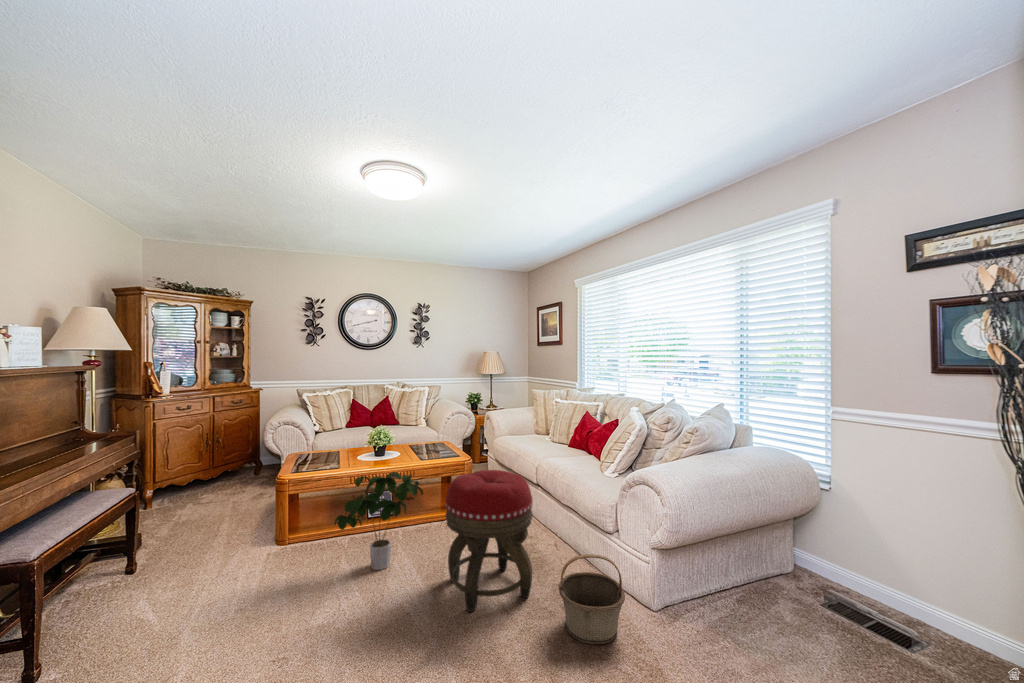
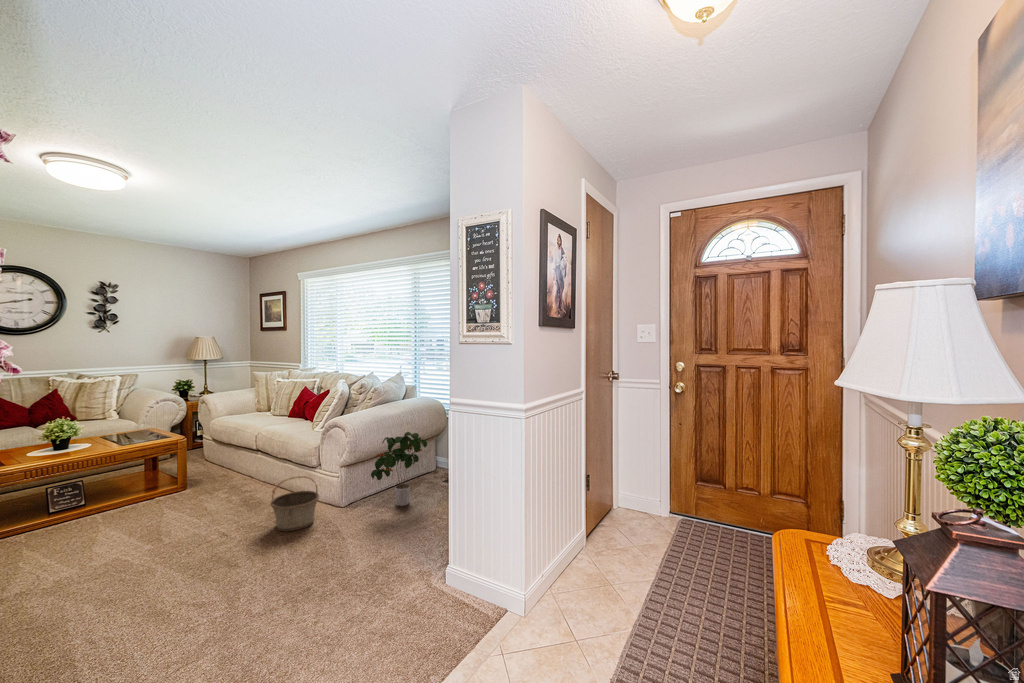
footstool: present [446,470,533,612] -> none [165,435,250,540]
potted plant: present [334,472,423,570] -> present [371,432,427,506]

